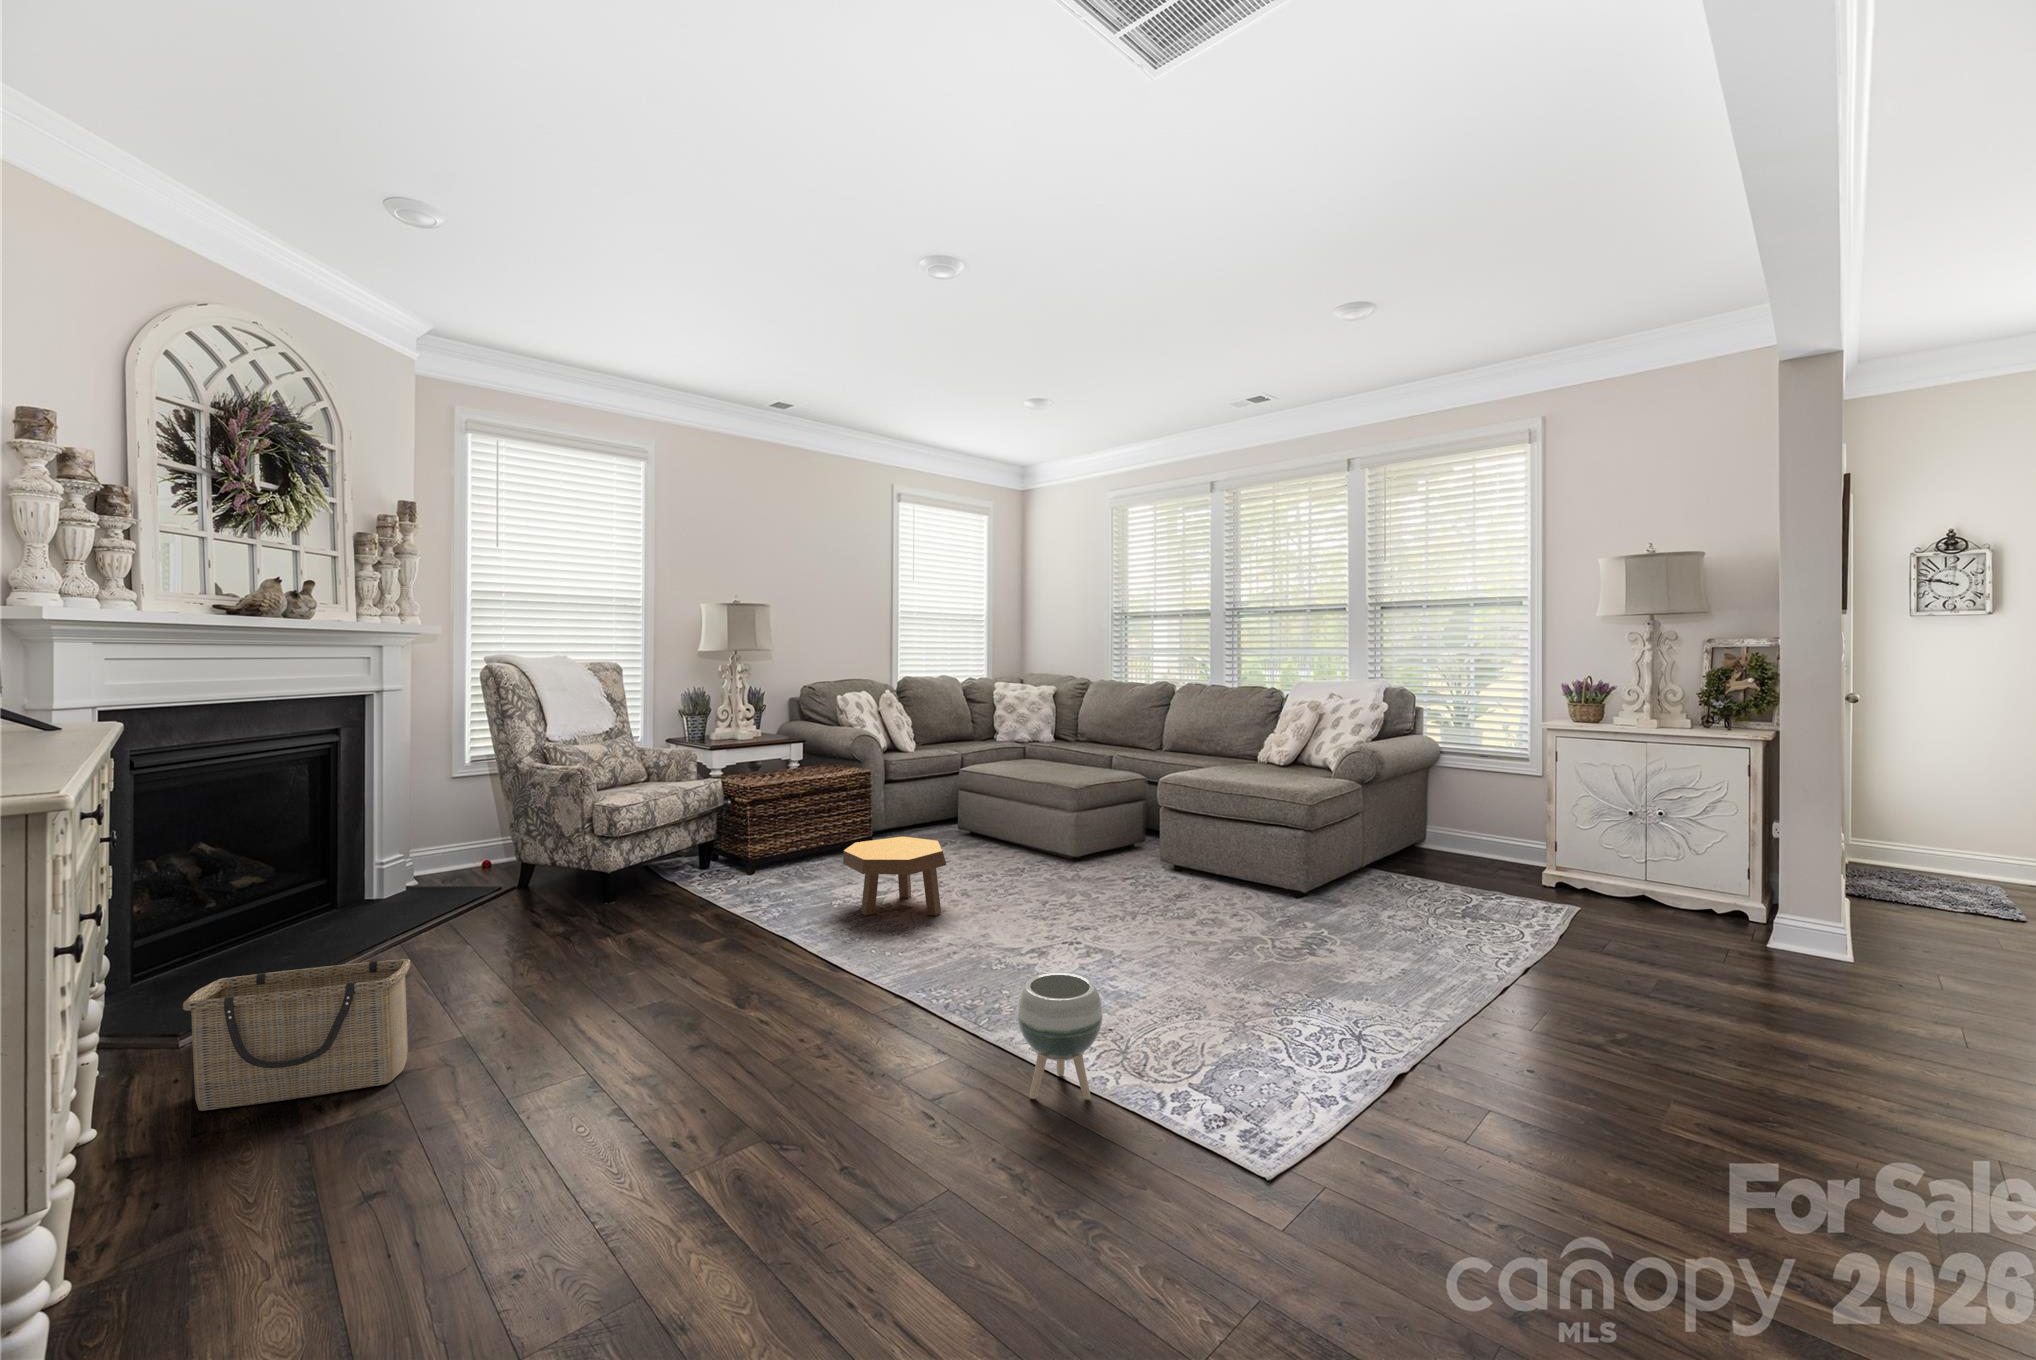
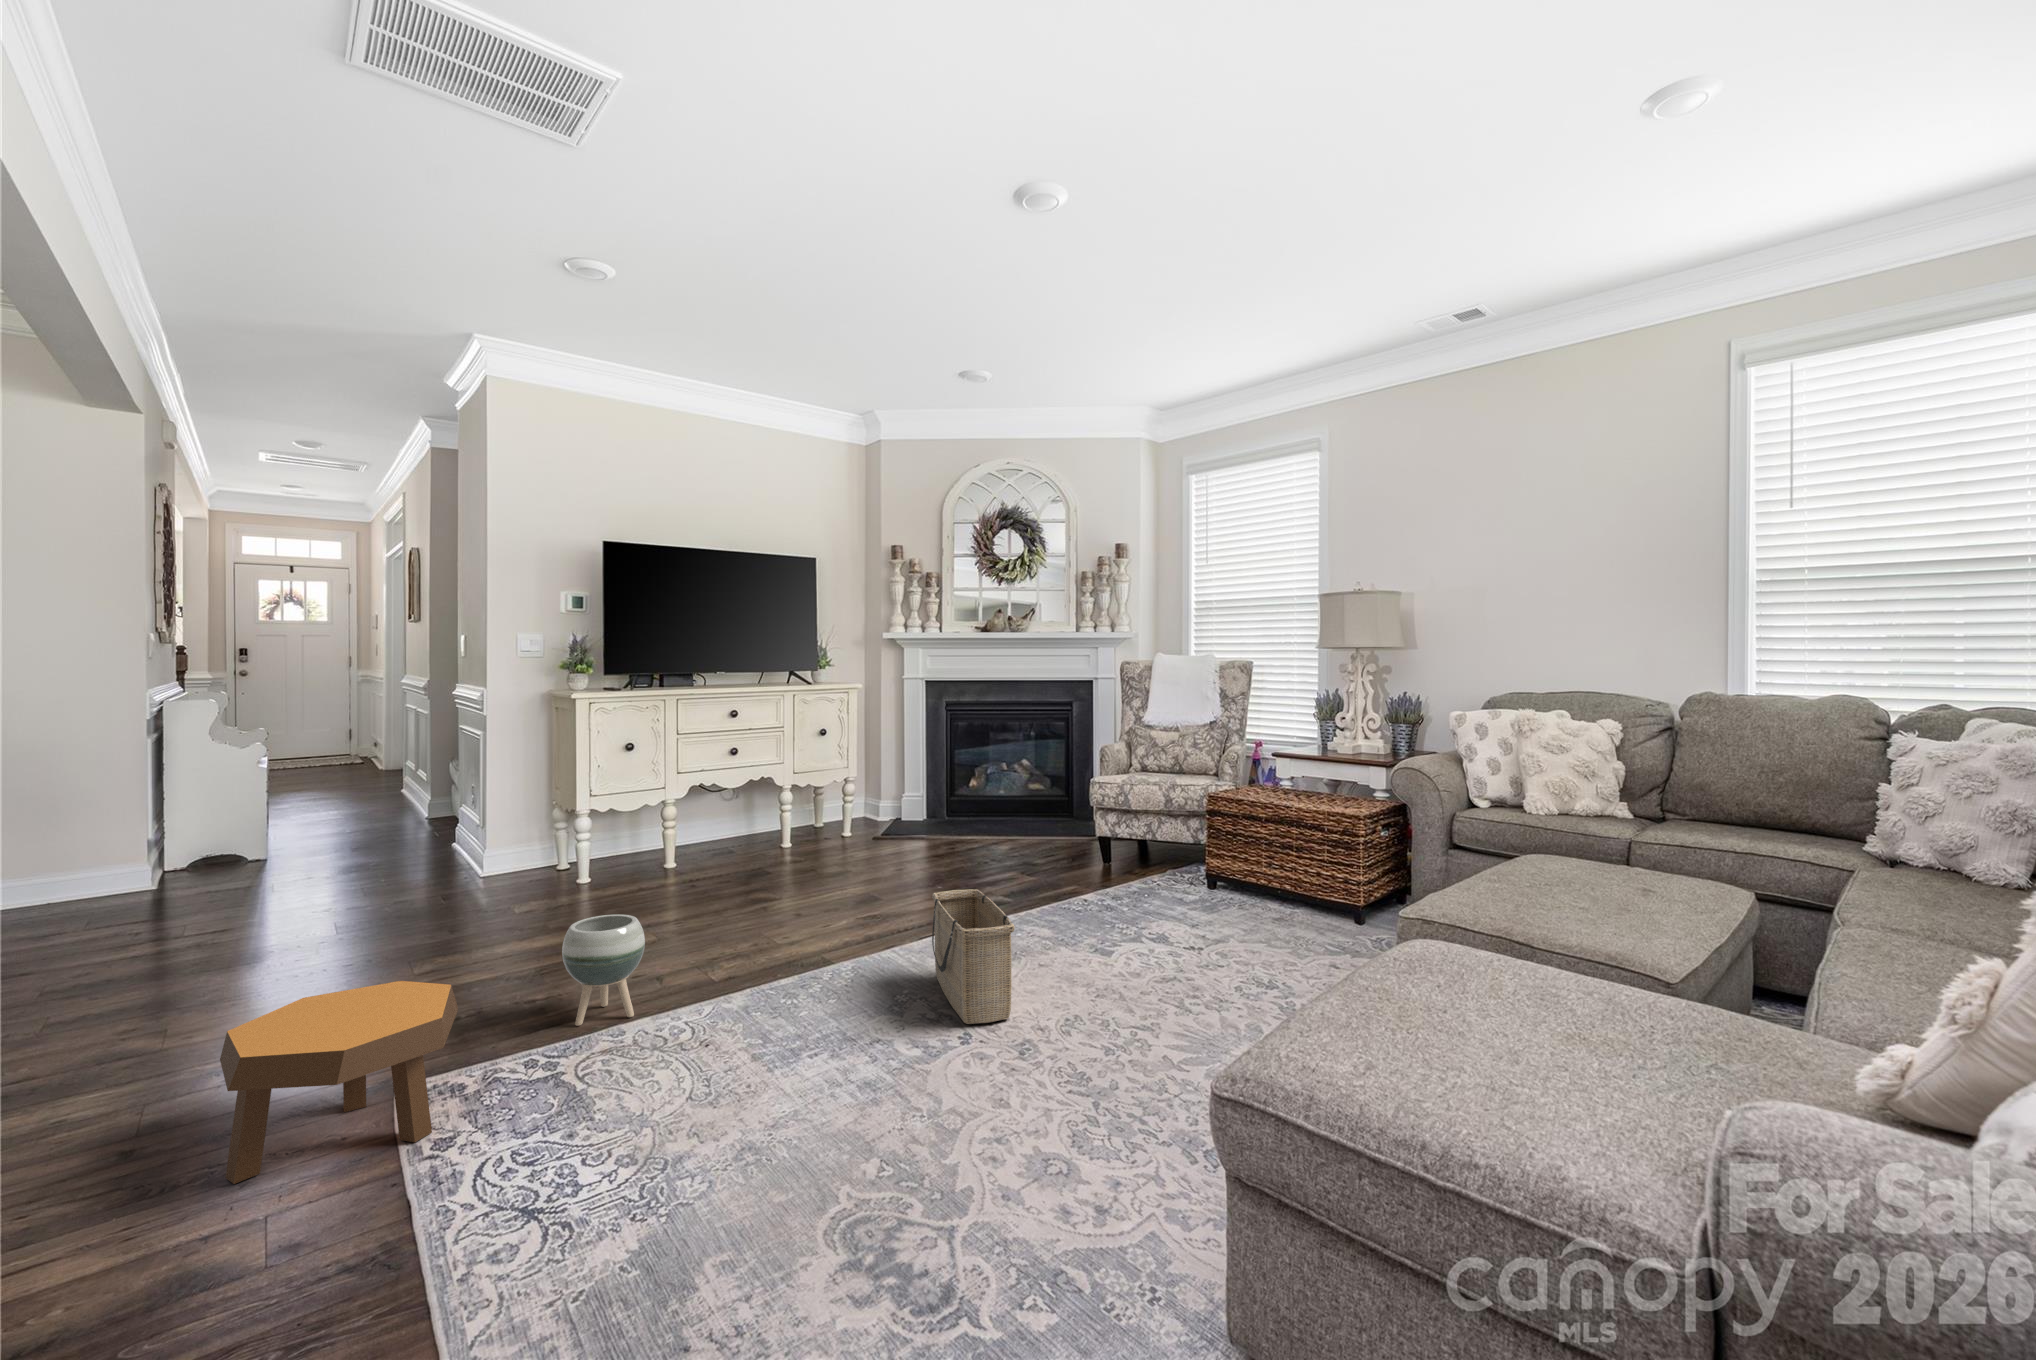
footstool: present [843,837,946,916] -> present [220,981,458,1184]
basket: present [183,959,410,1111] -> present [932,889,1015,1024]

